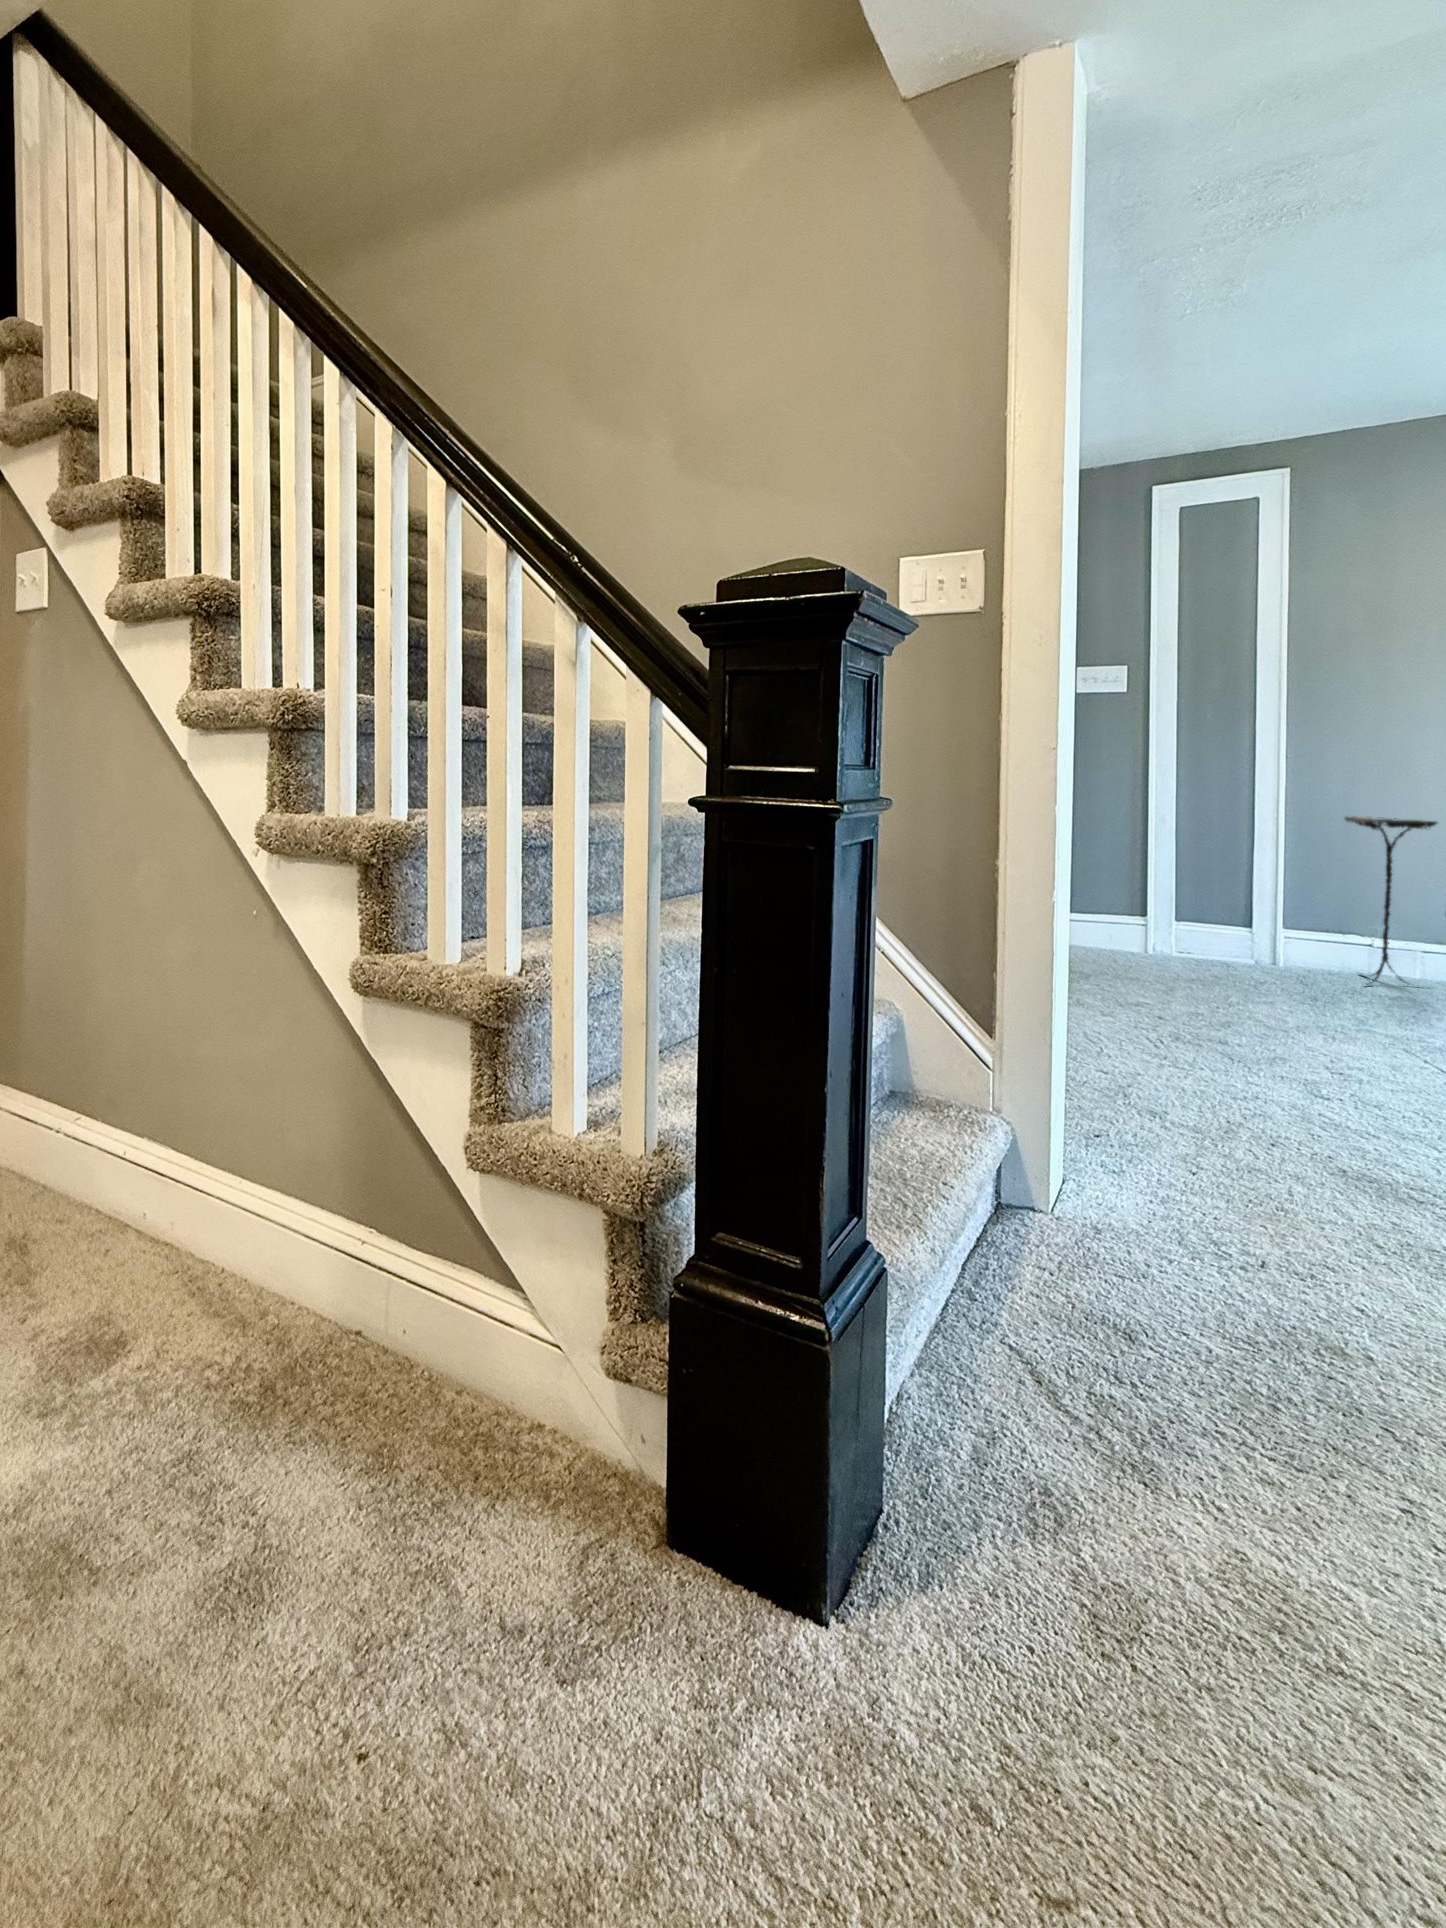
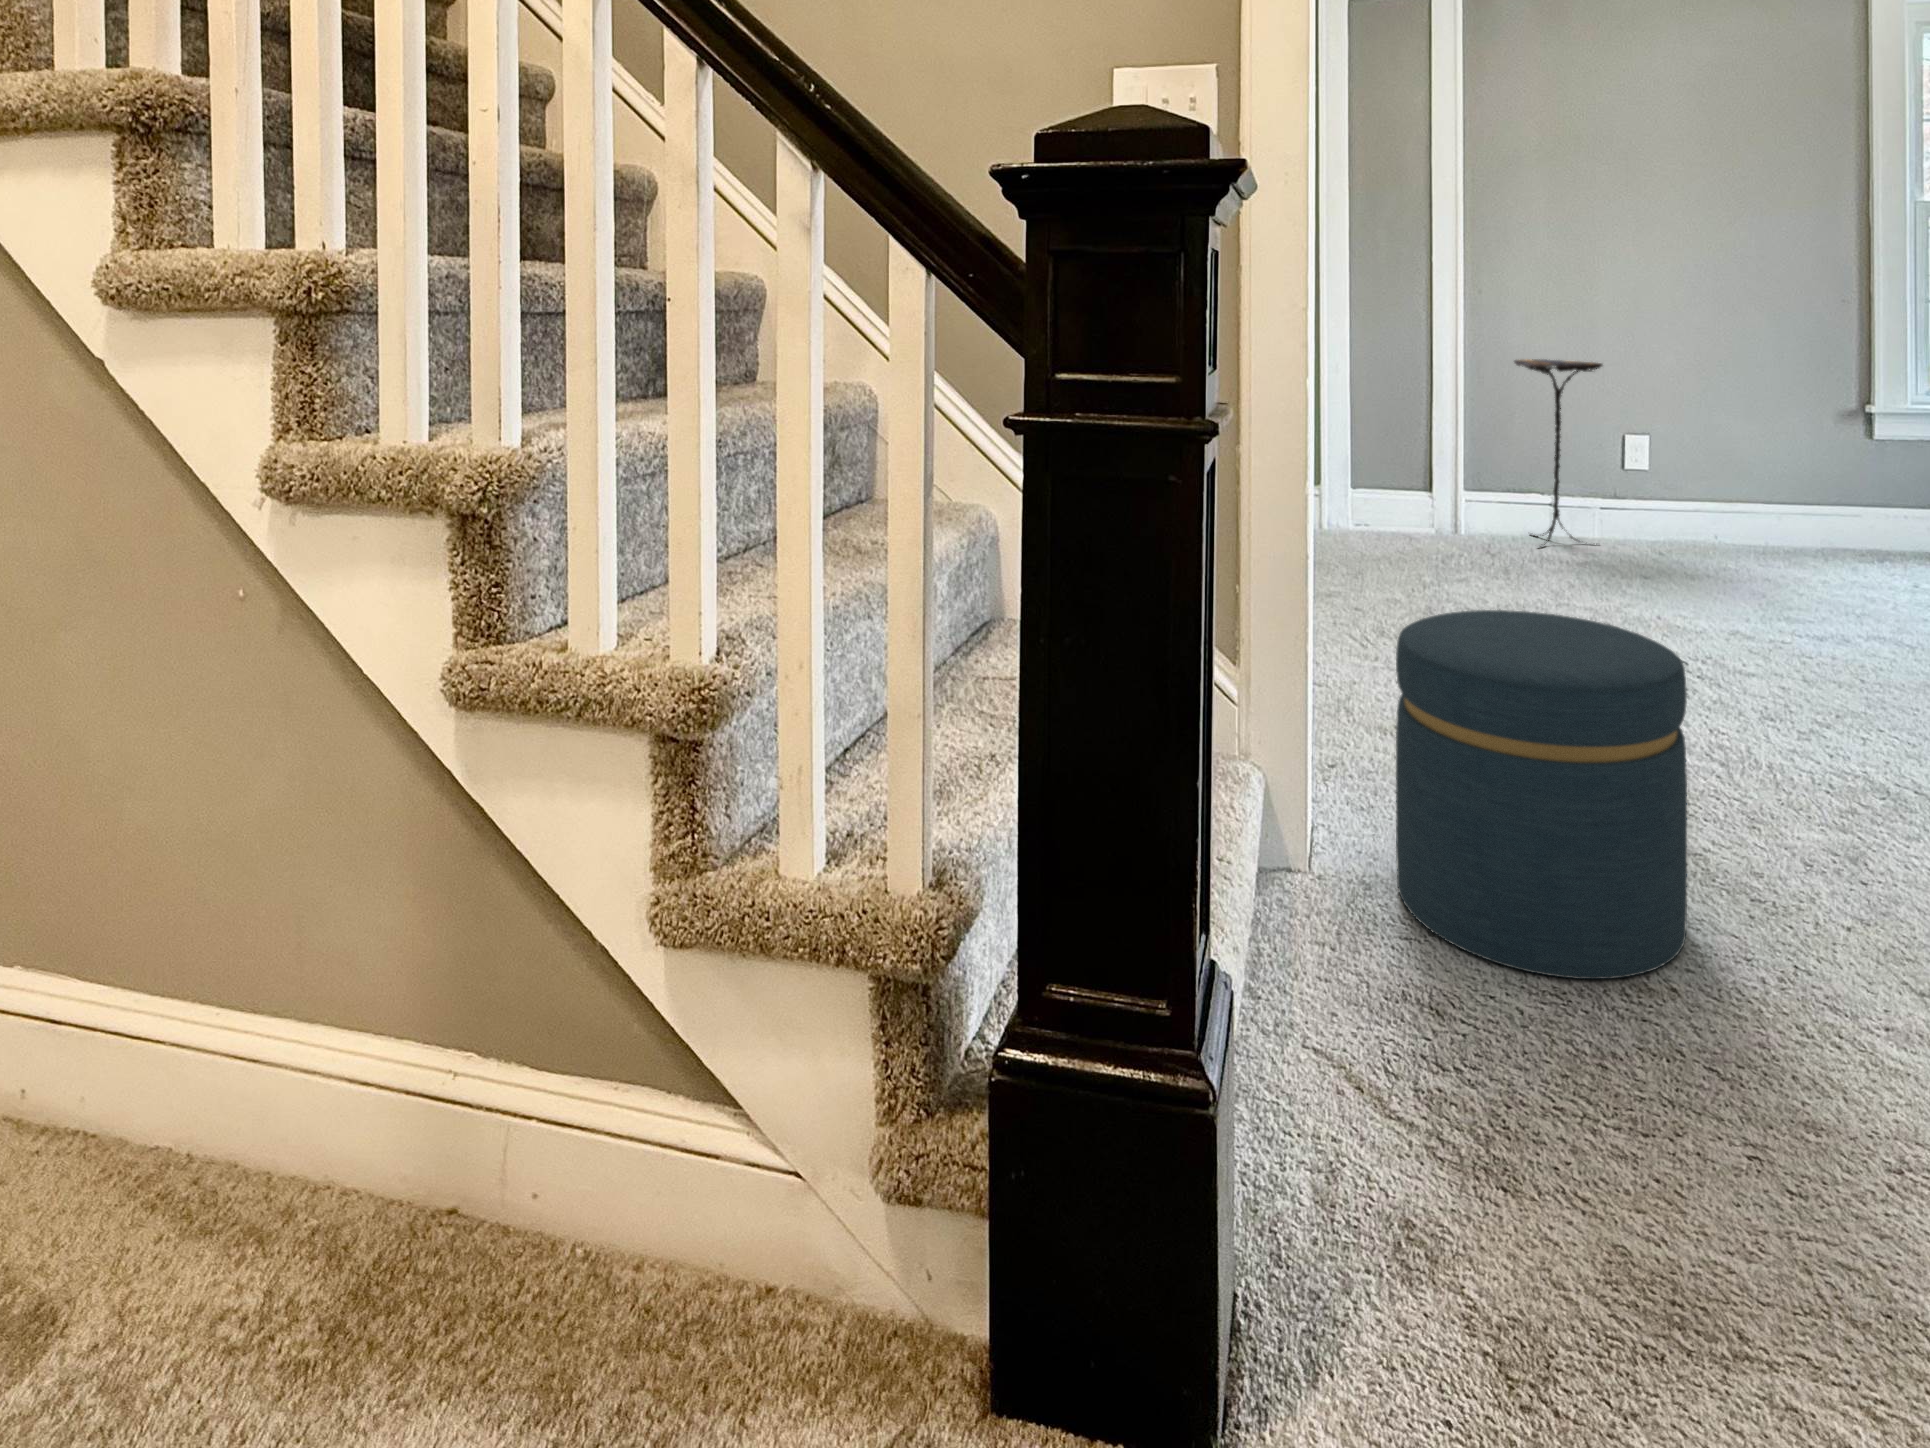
ottoman: none [1125,1014,1408,1344] -> present [1396,610,1687,979]

